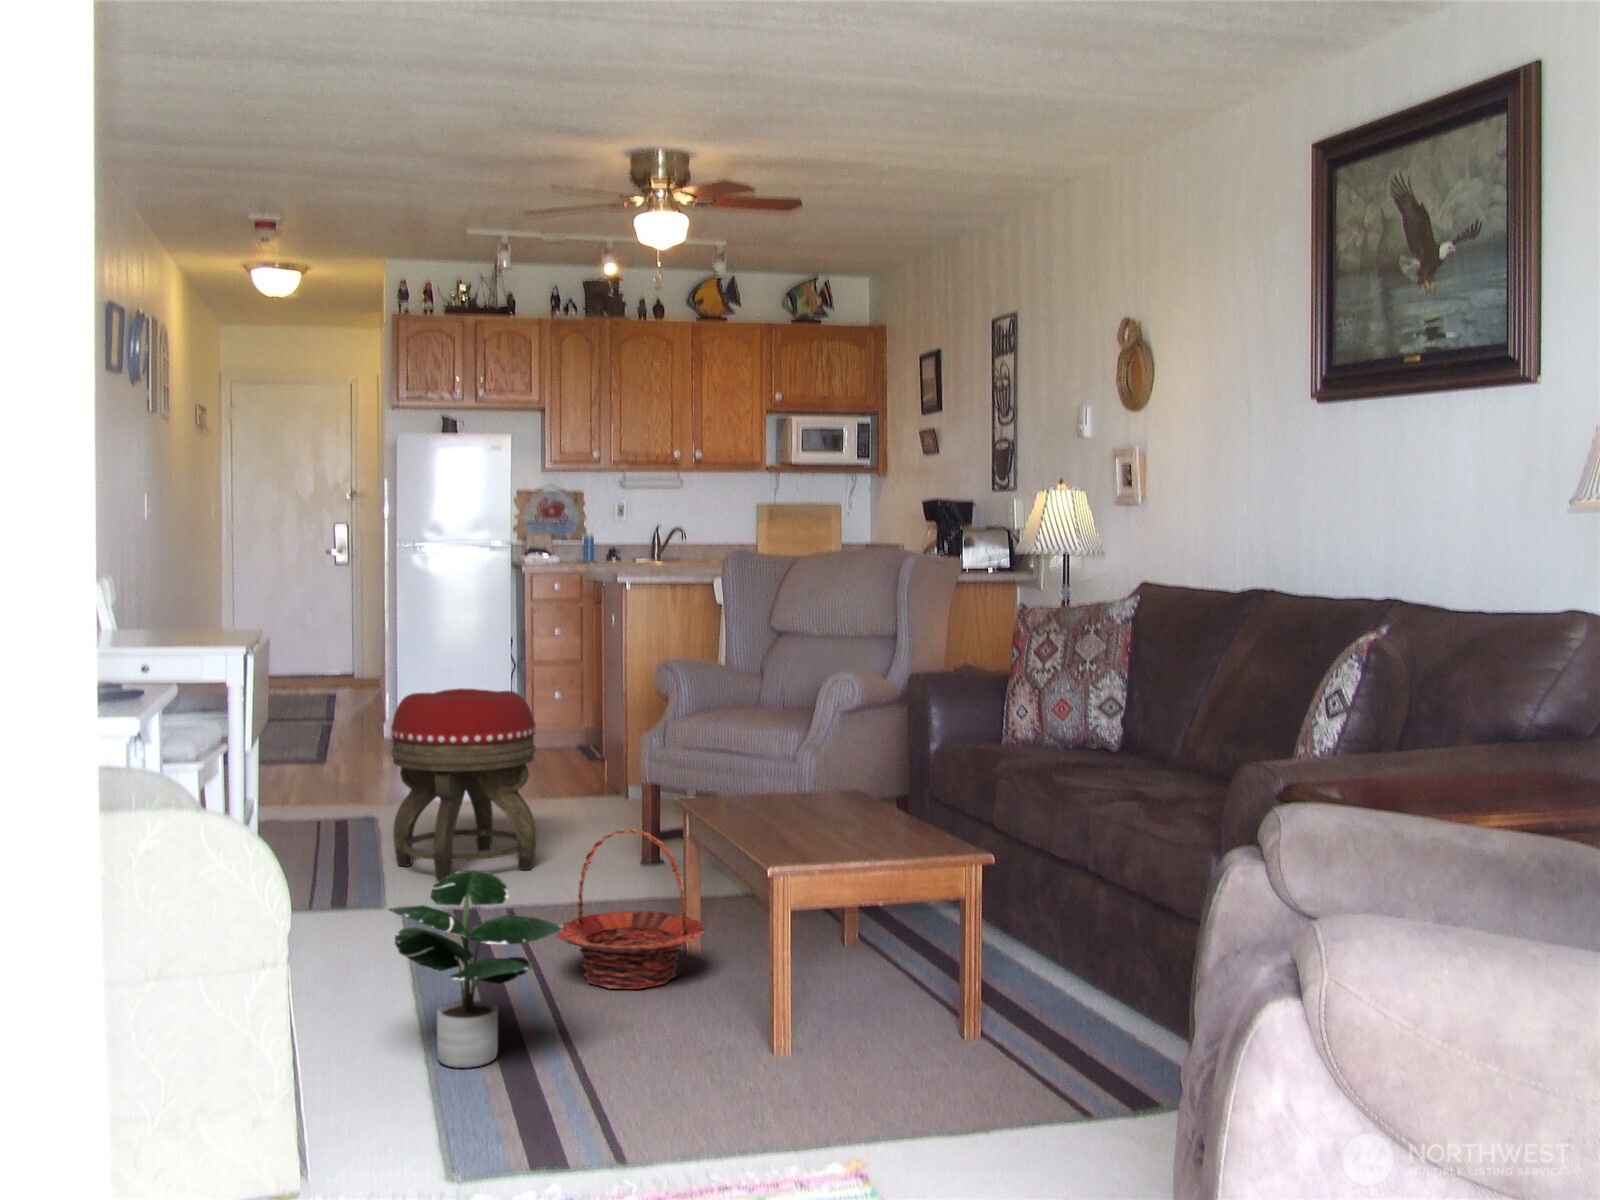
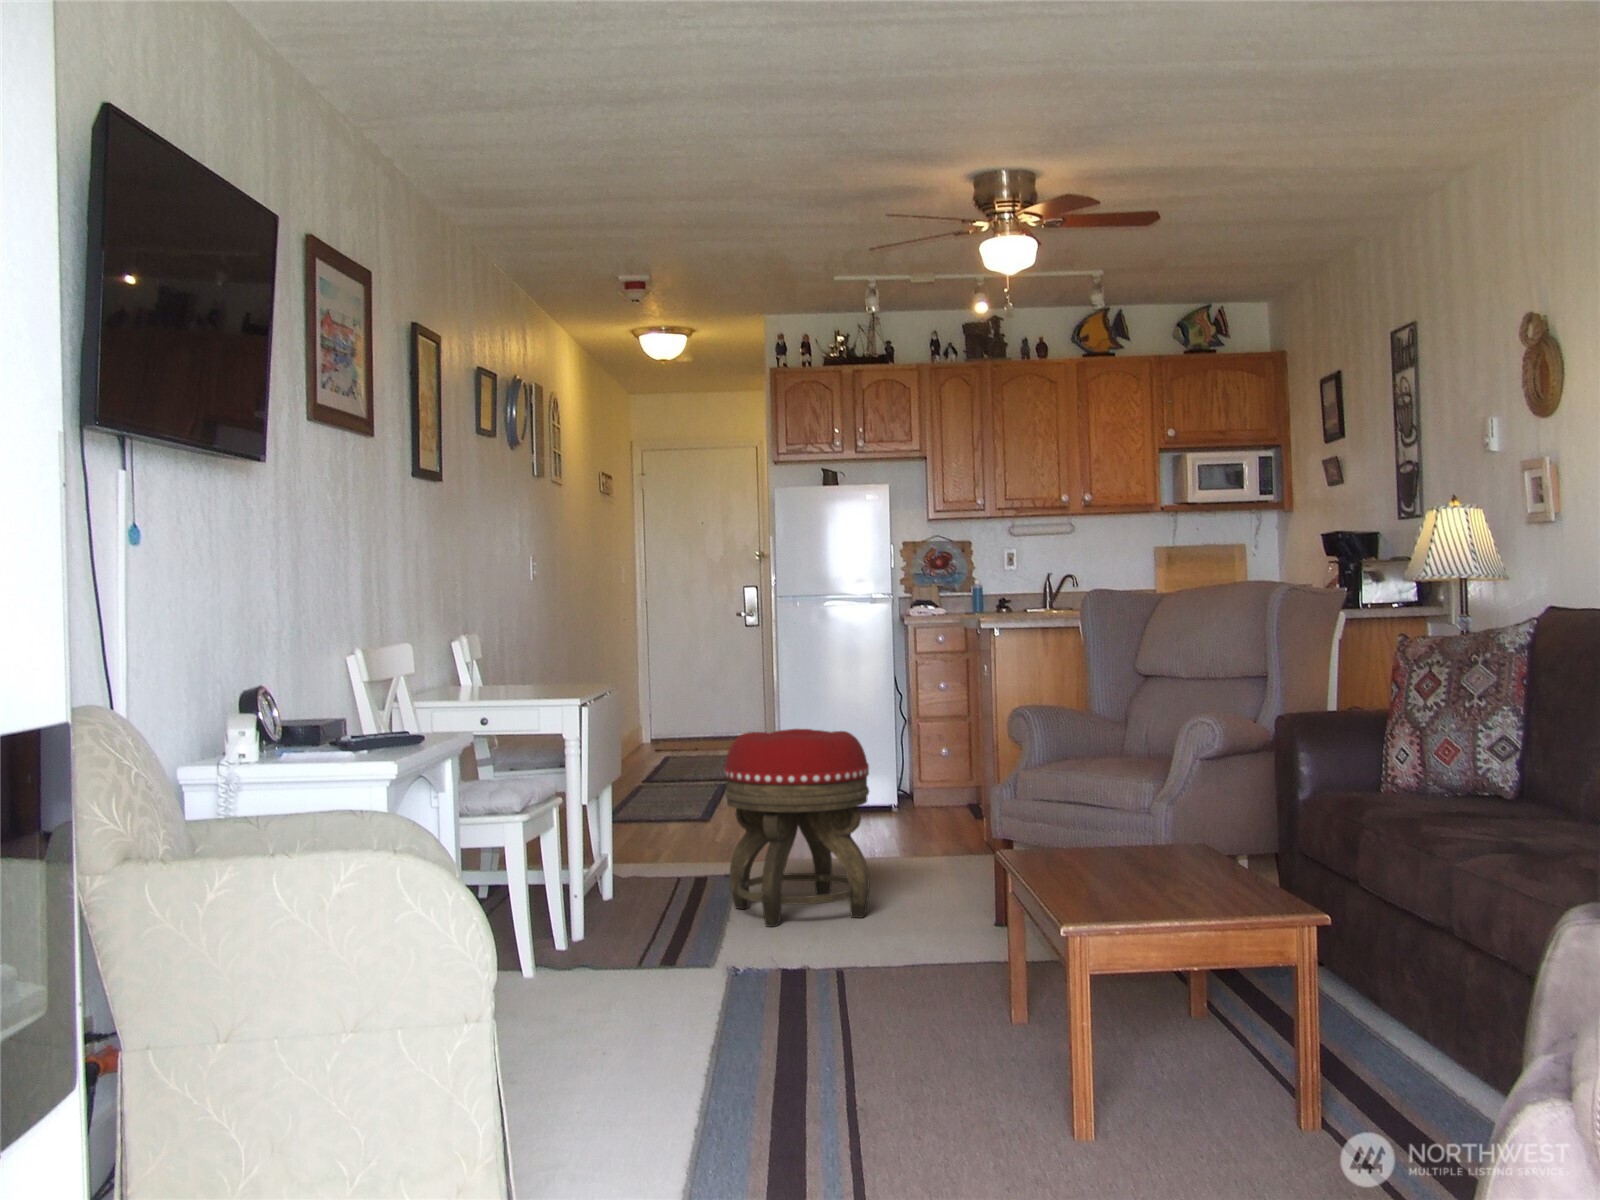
basket: present [557,829,705,989] -> none [842,873,1005,1048]
potted plant: present [389,870,562,1068] -> none [634,908,817,1121]

